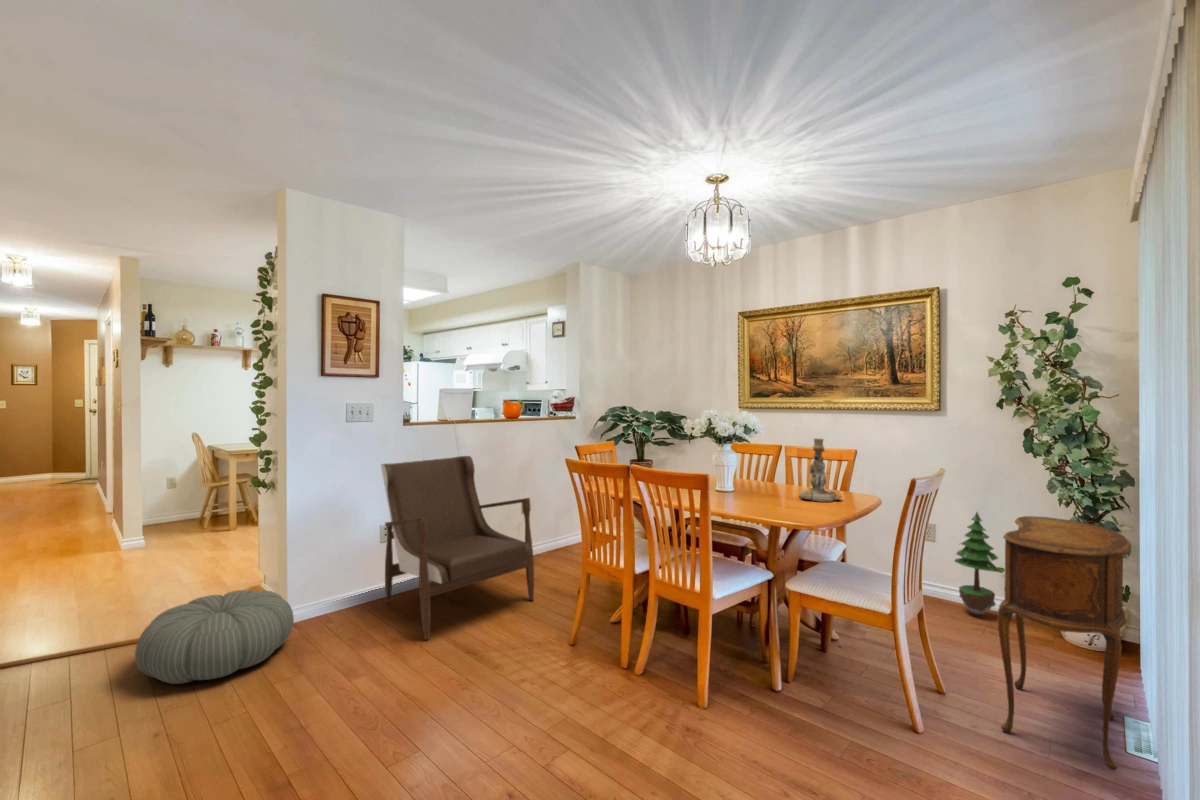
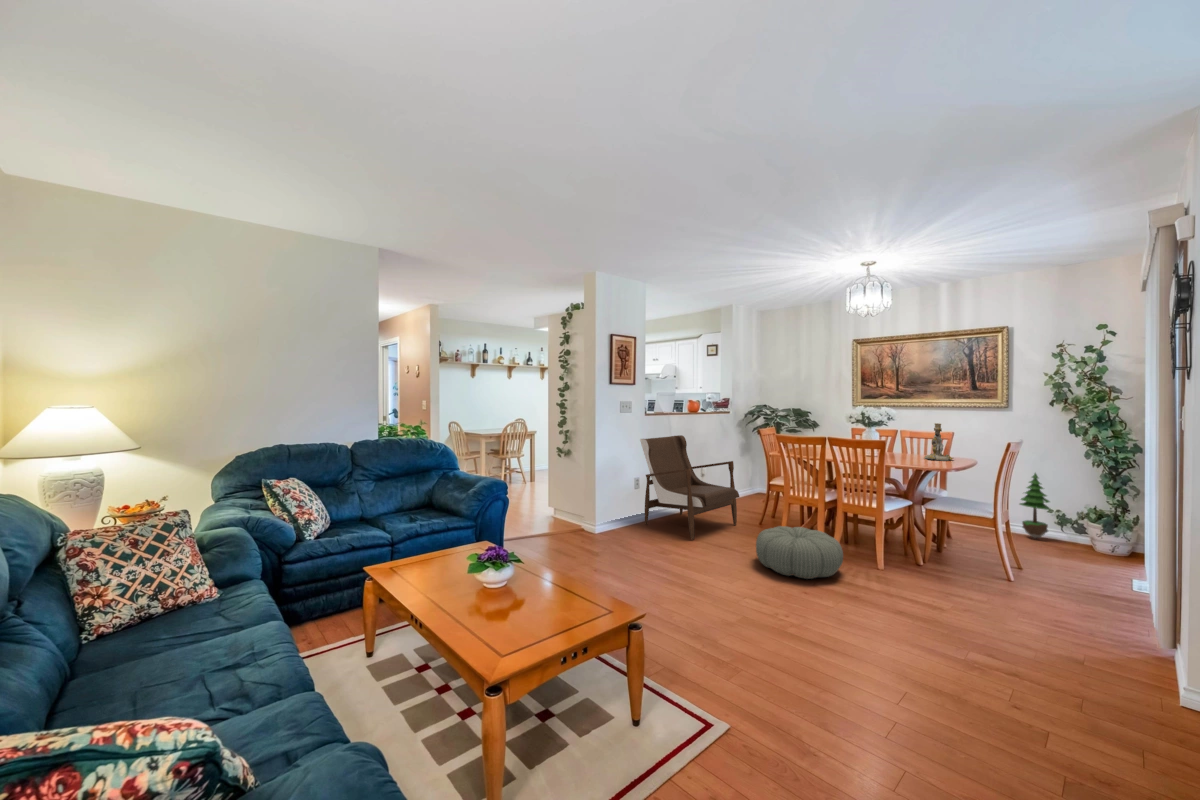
side table: present [998,516,1131,770] -> none [1058,468,1138,596]
pouf: present [135,590,294,684] -> present [756,526,843,579]

